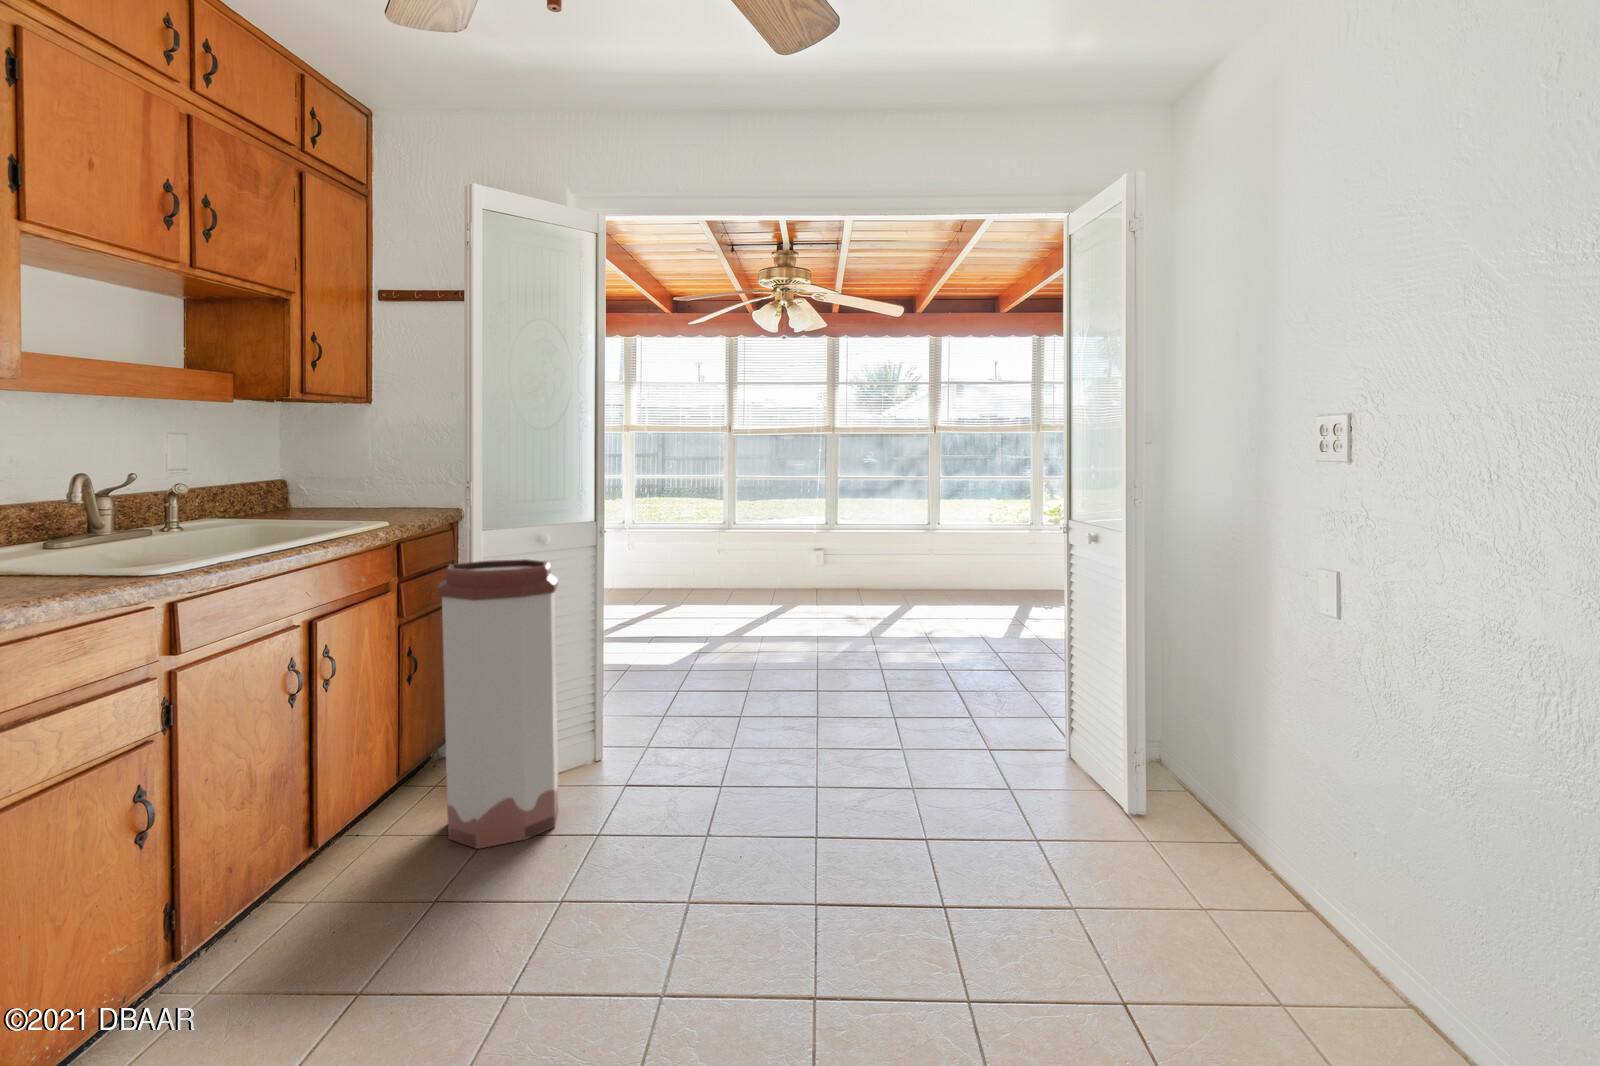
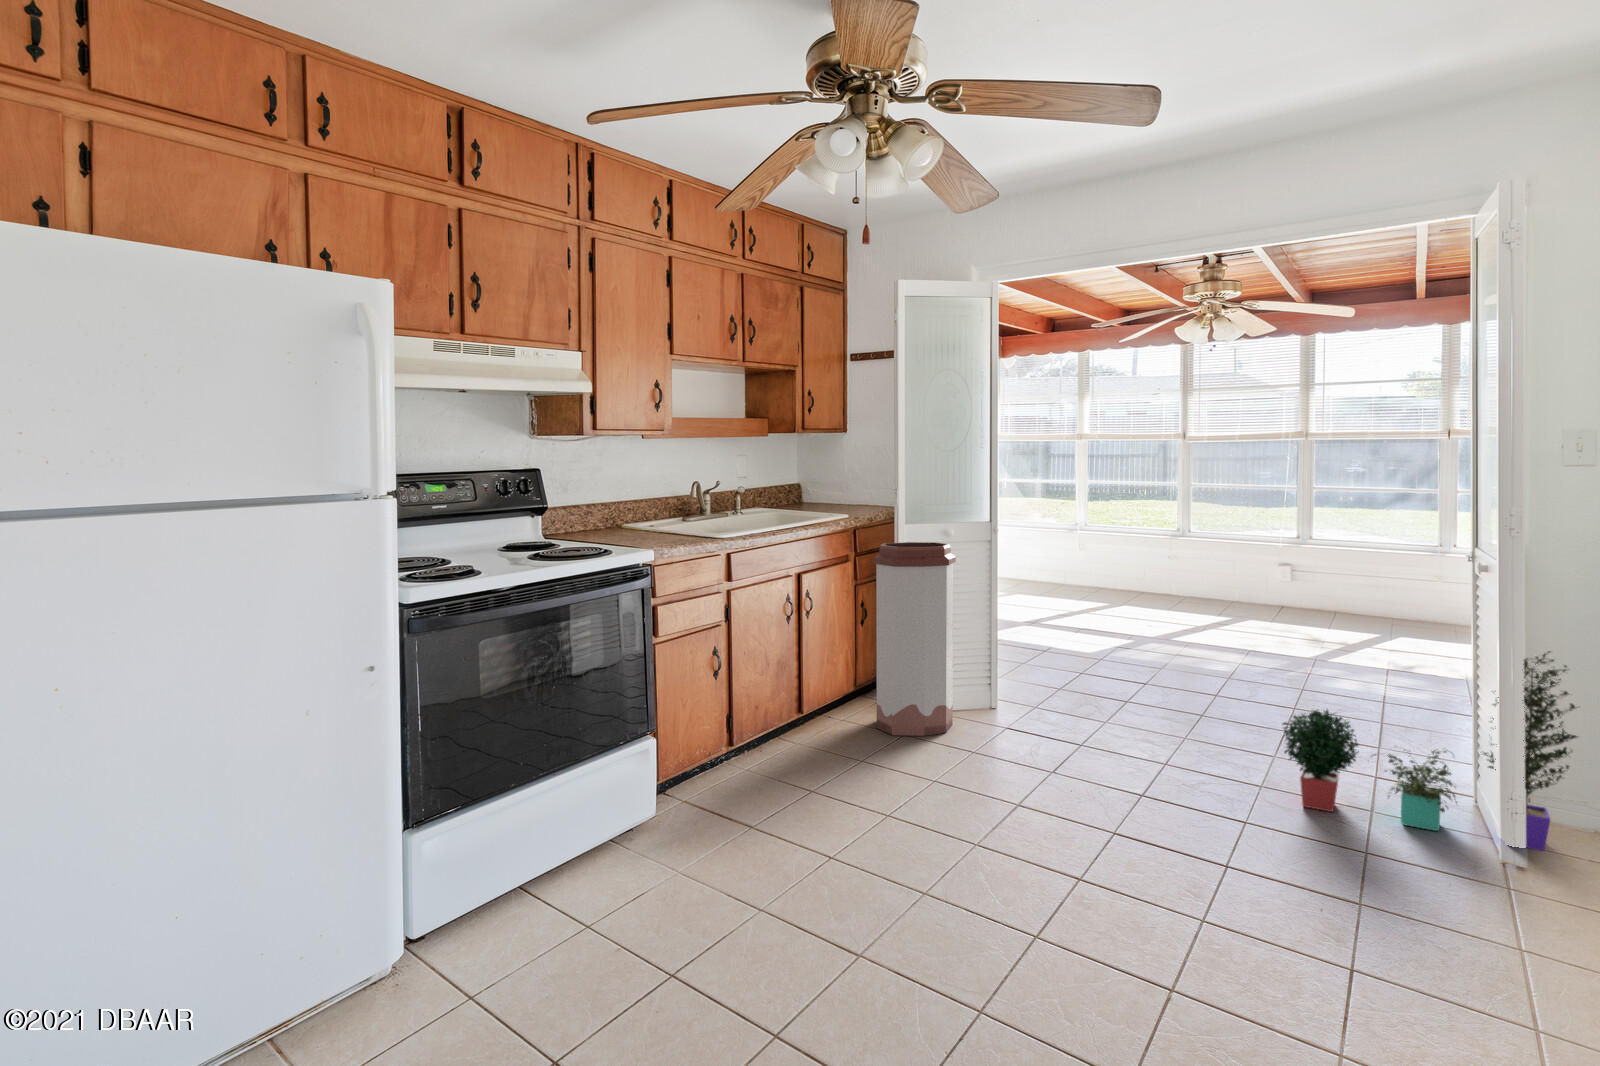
potted plant: none [978,653,1250,859] -> present [1283,651,1578,851]

